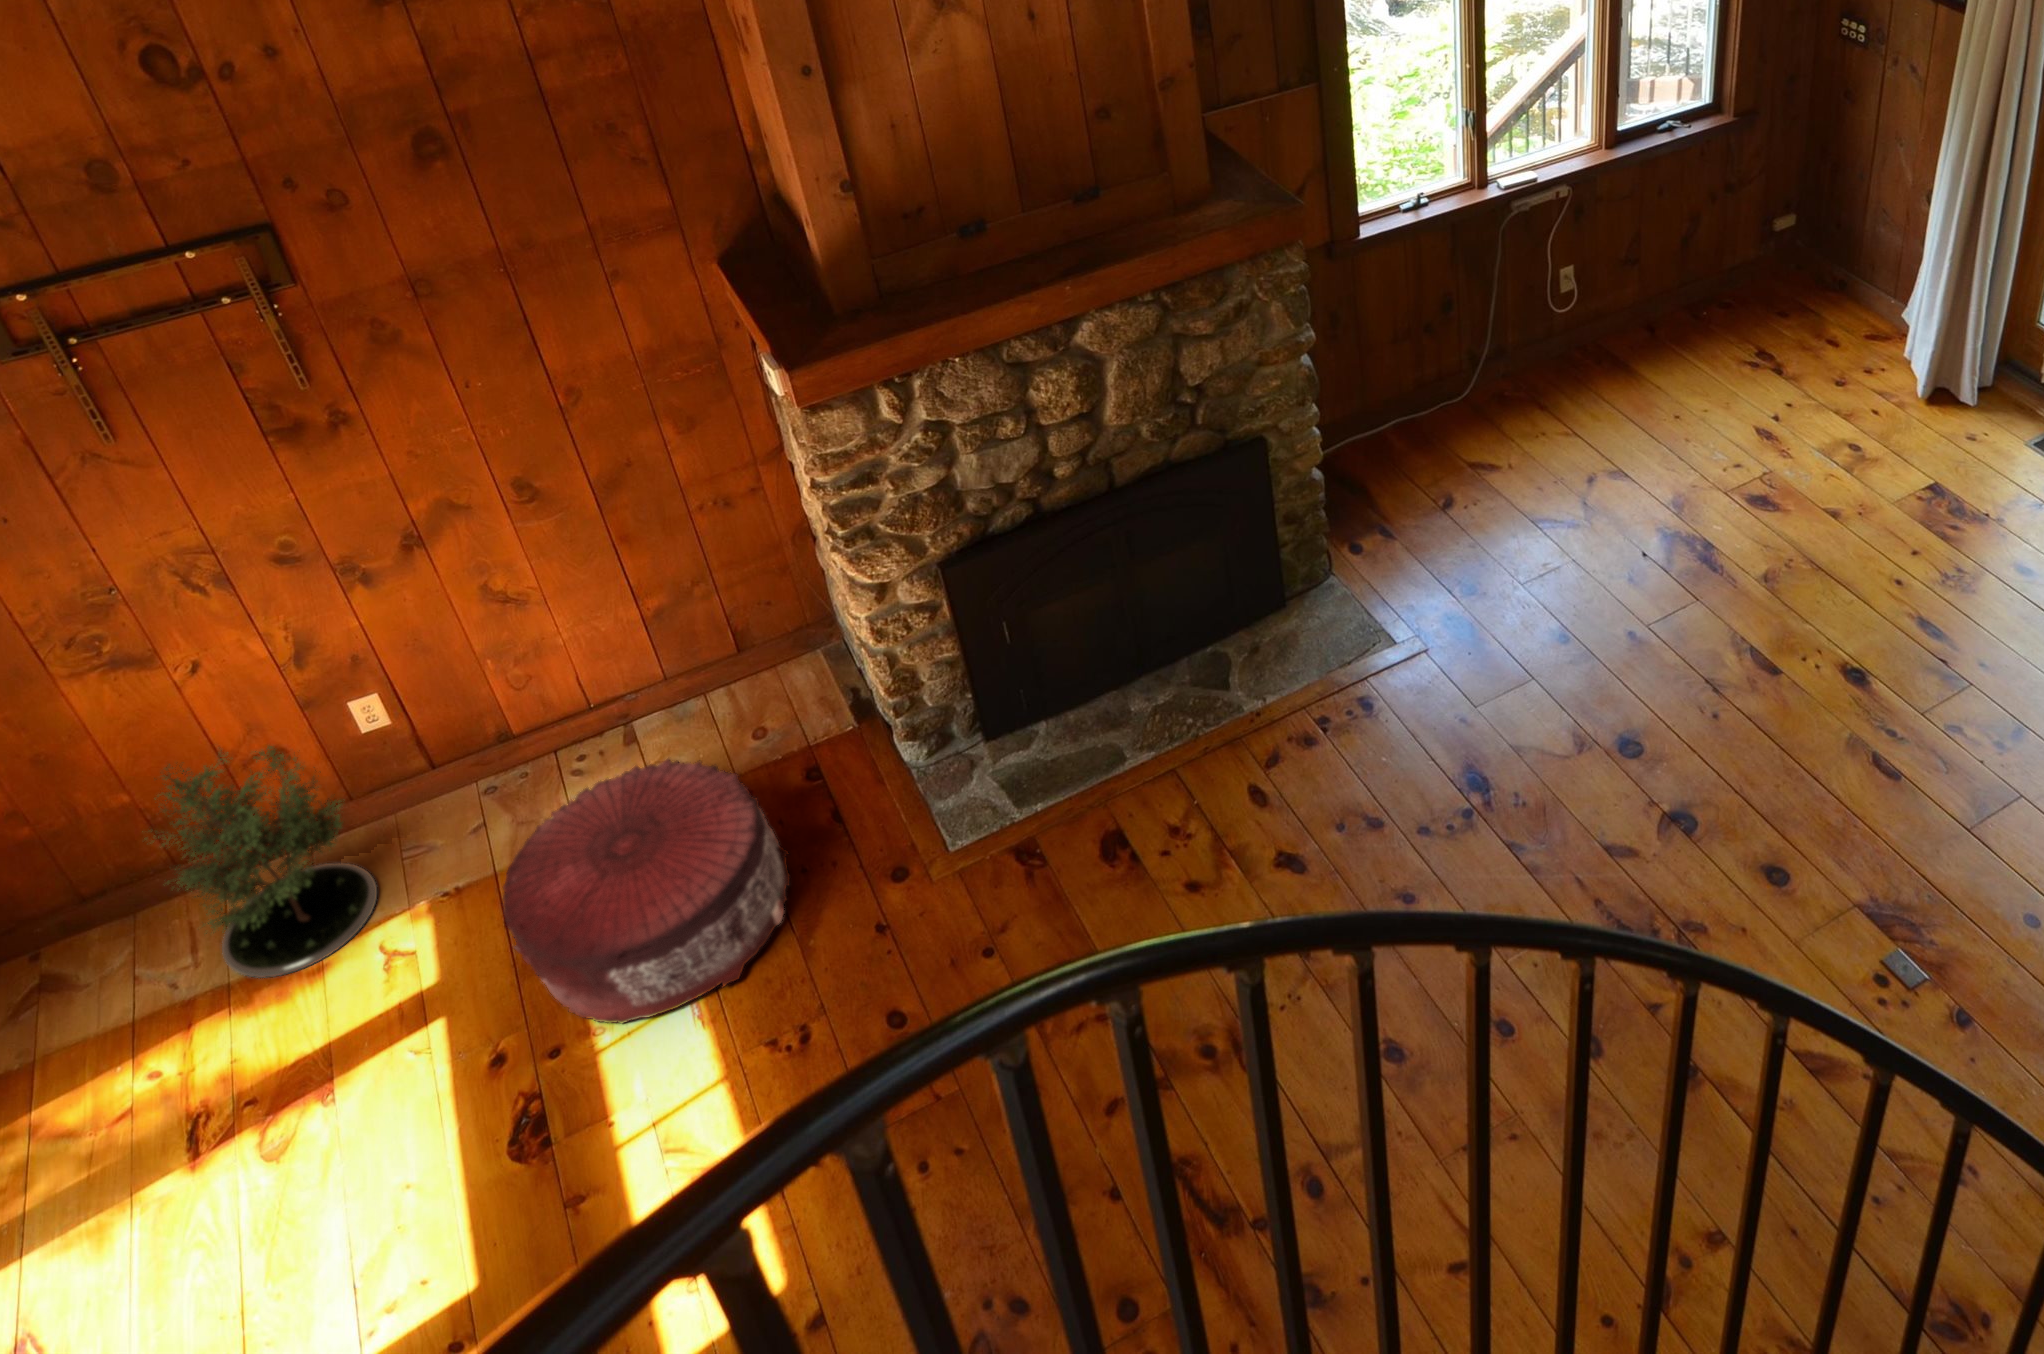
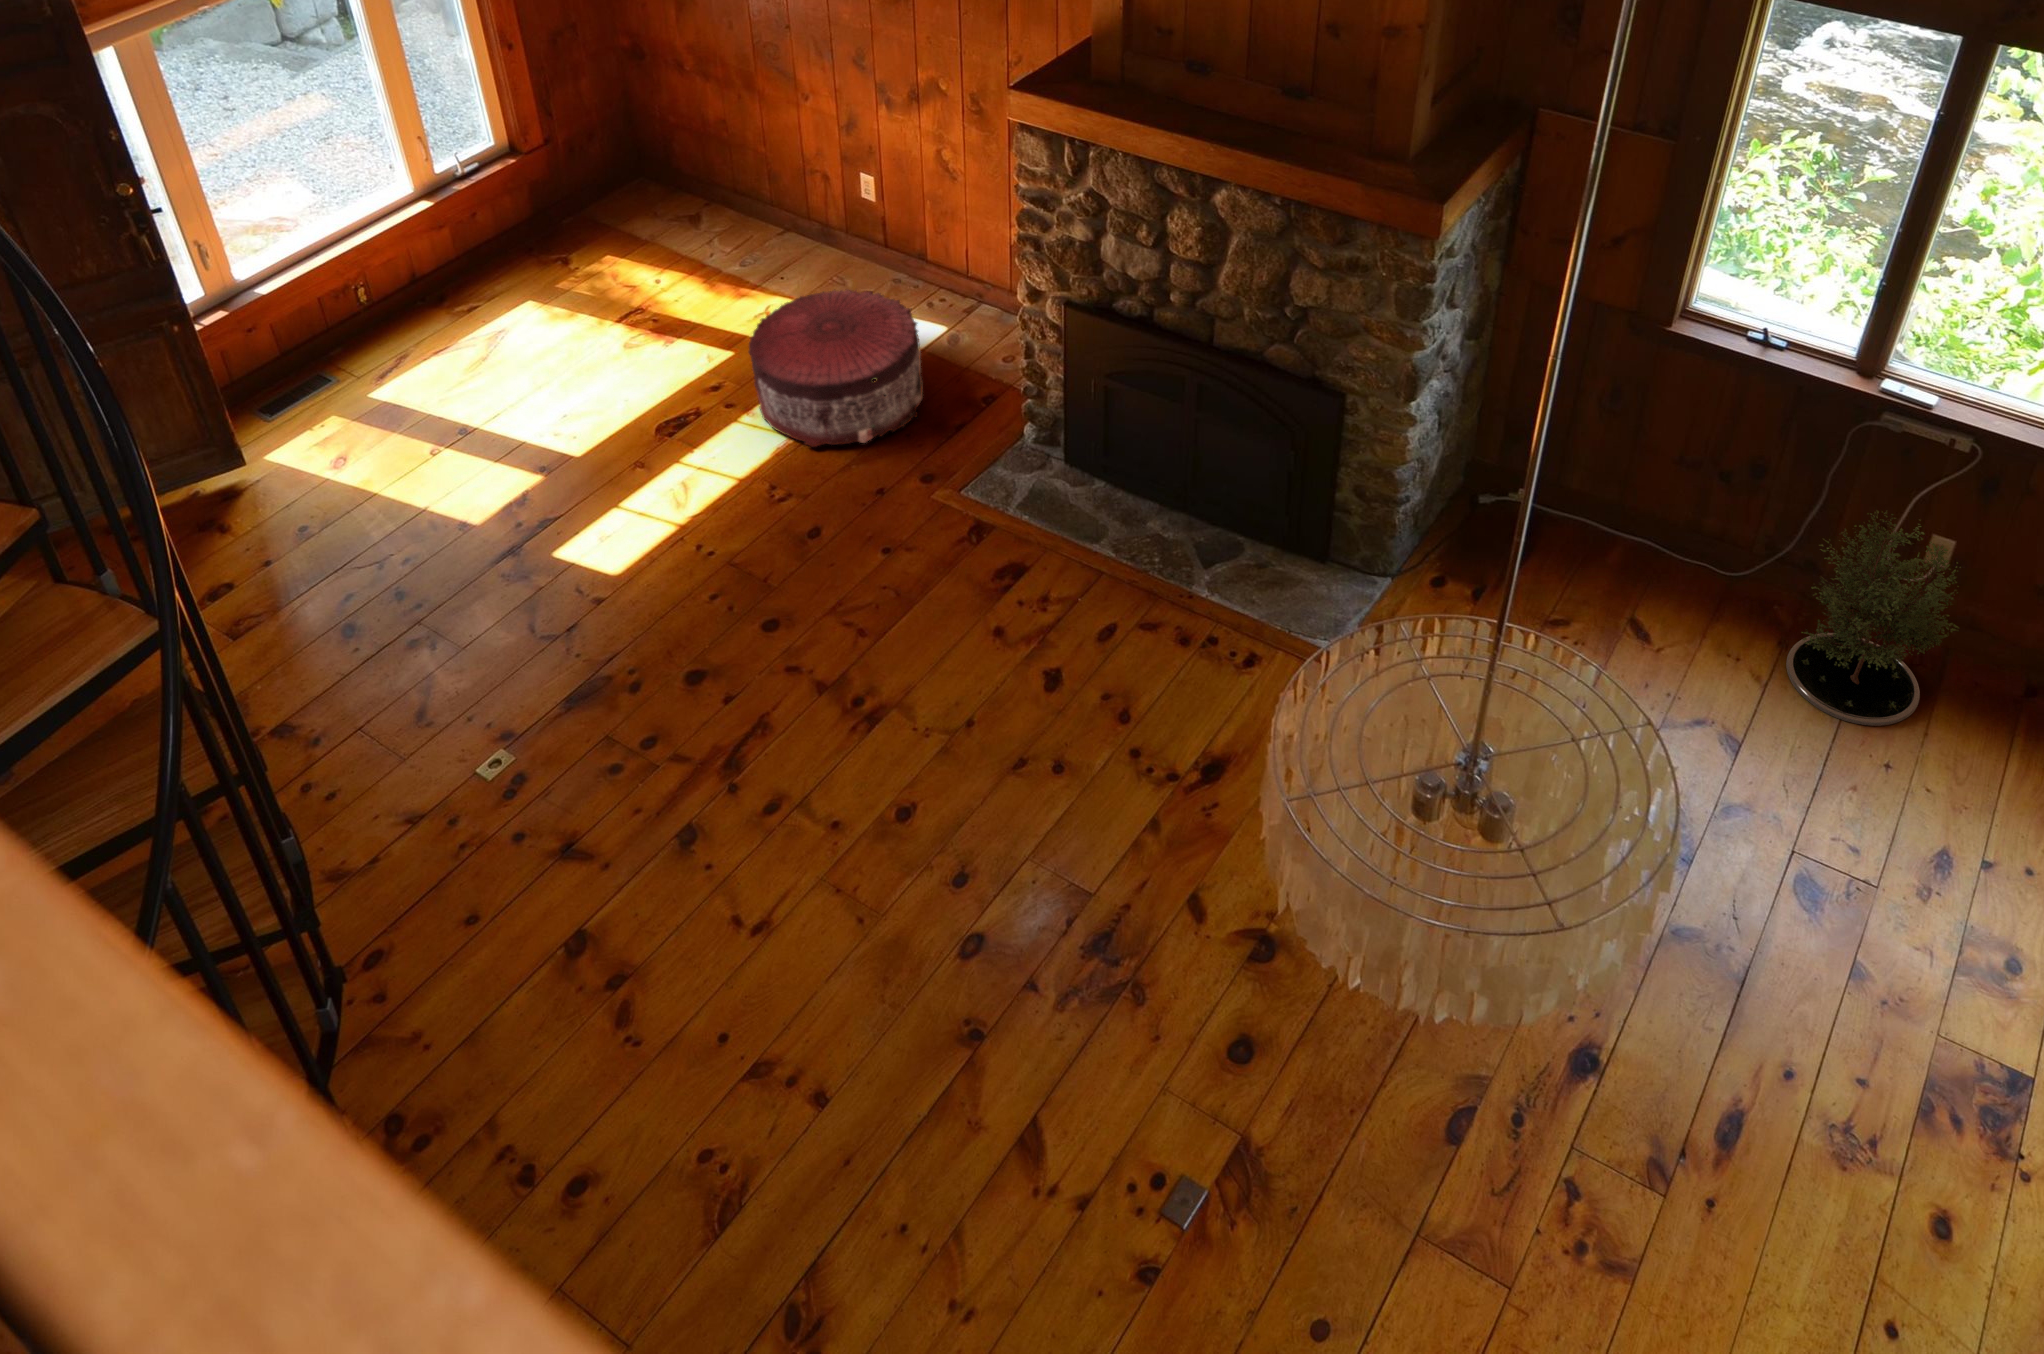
potted tree: present [151,746,377,978] -> present [1786,510,1961,726]

